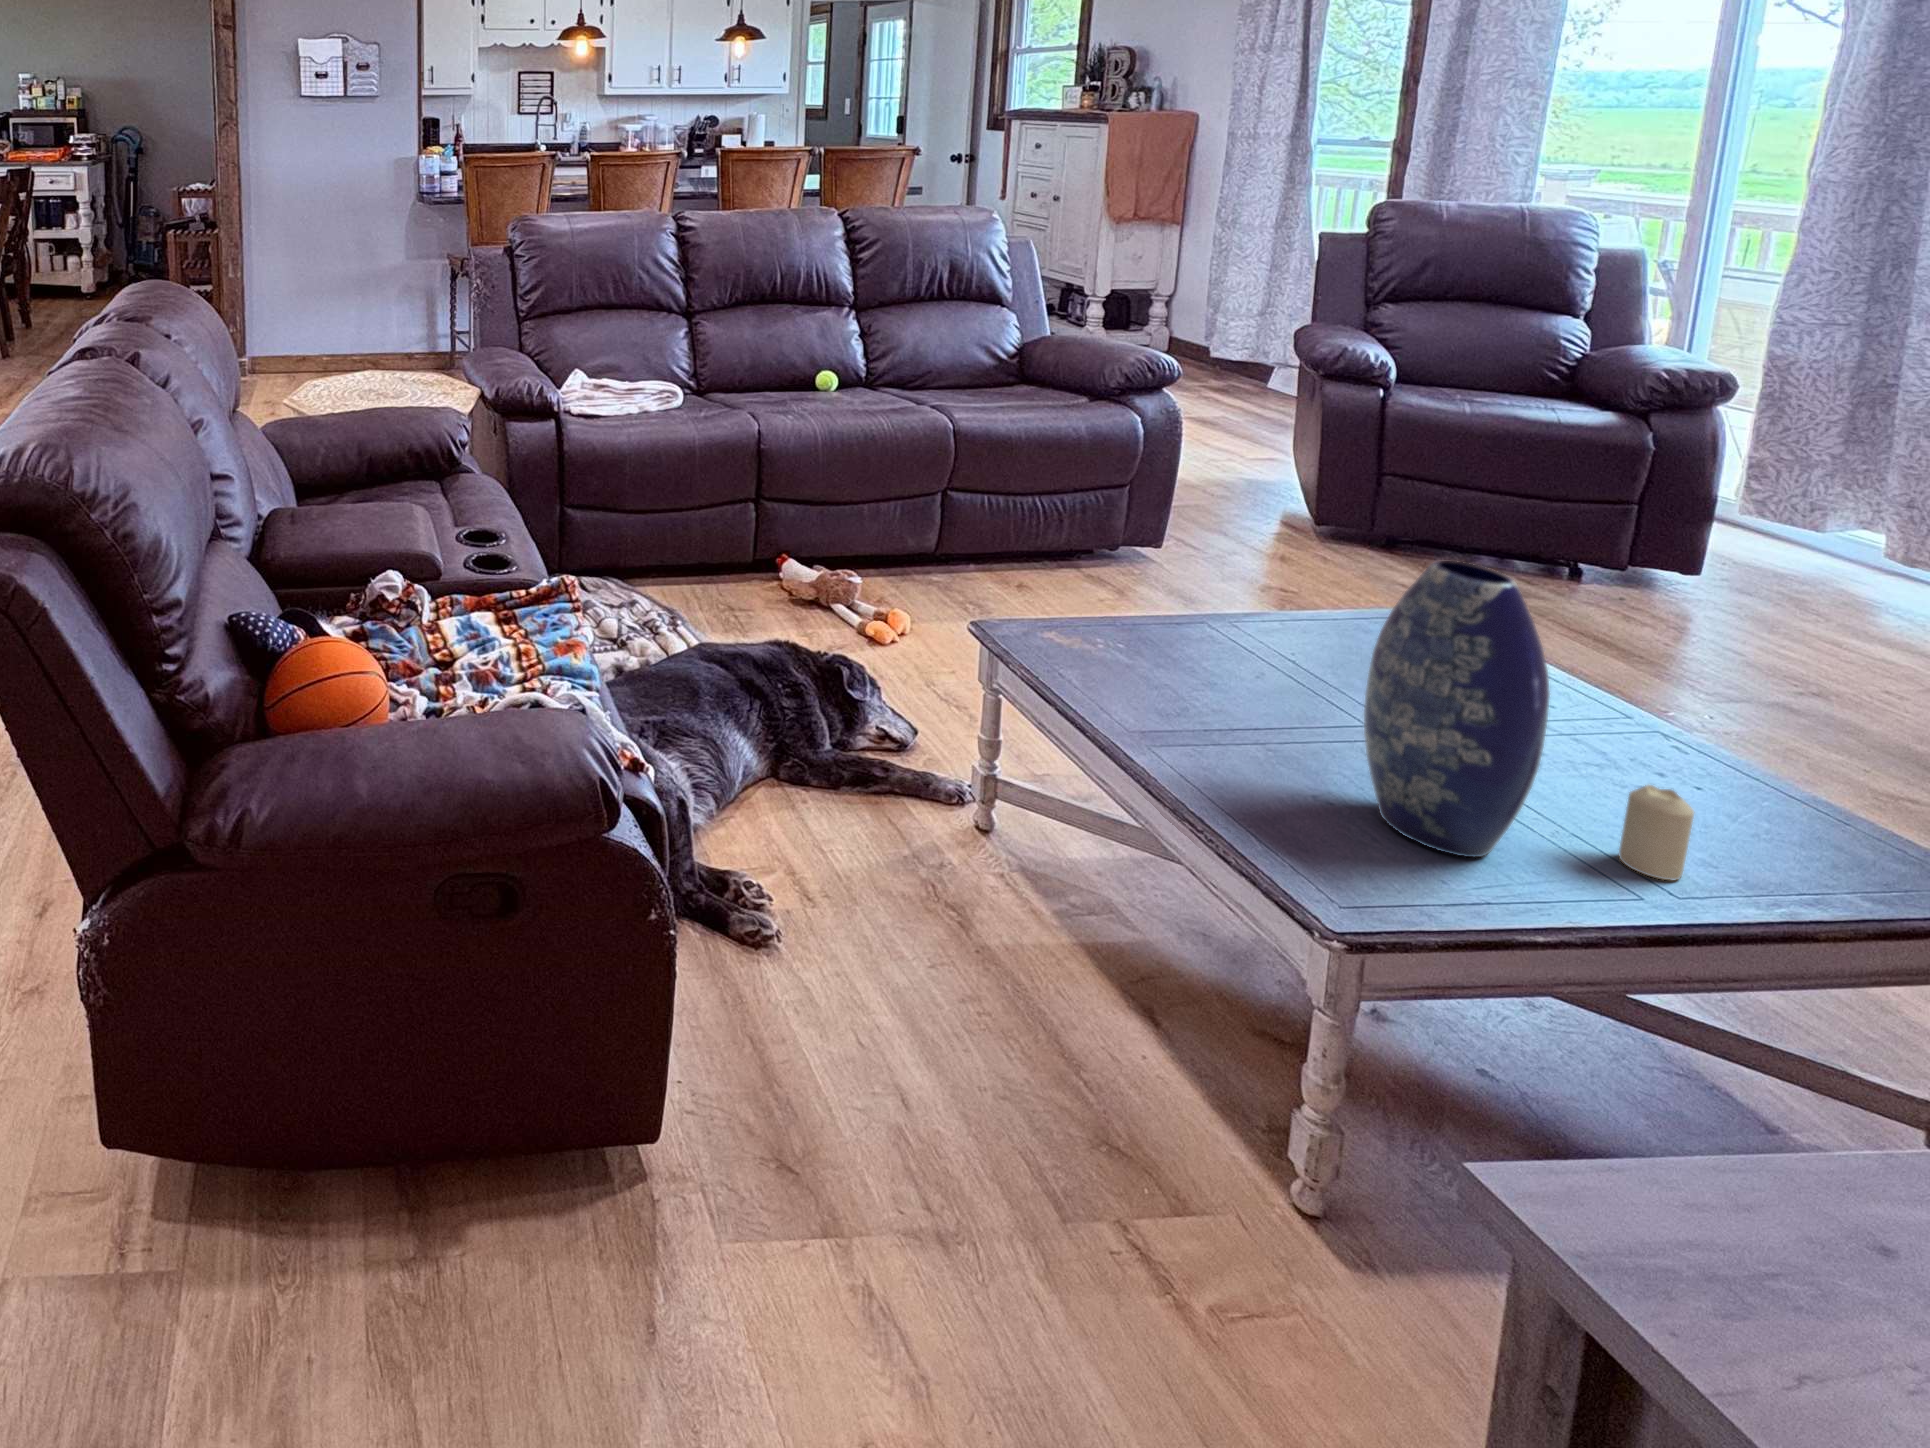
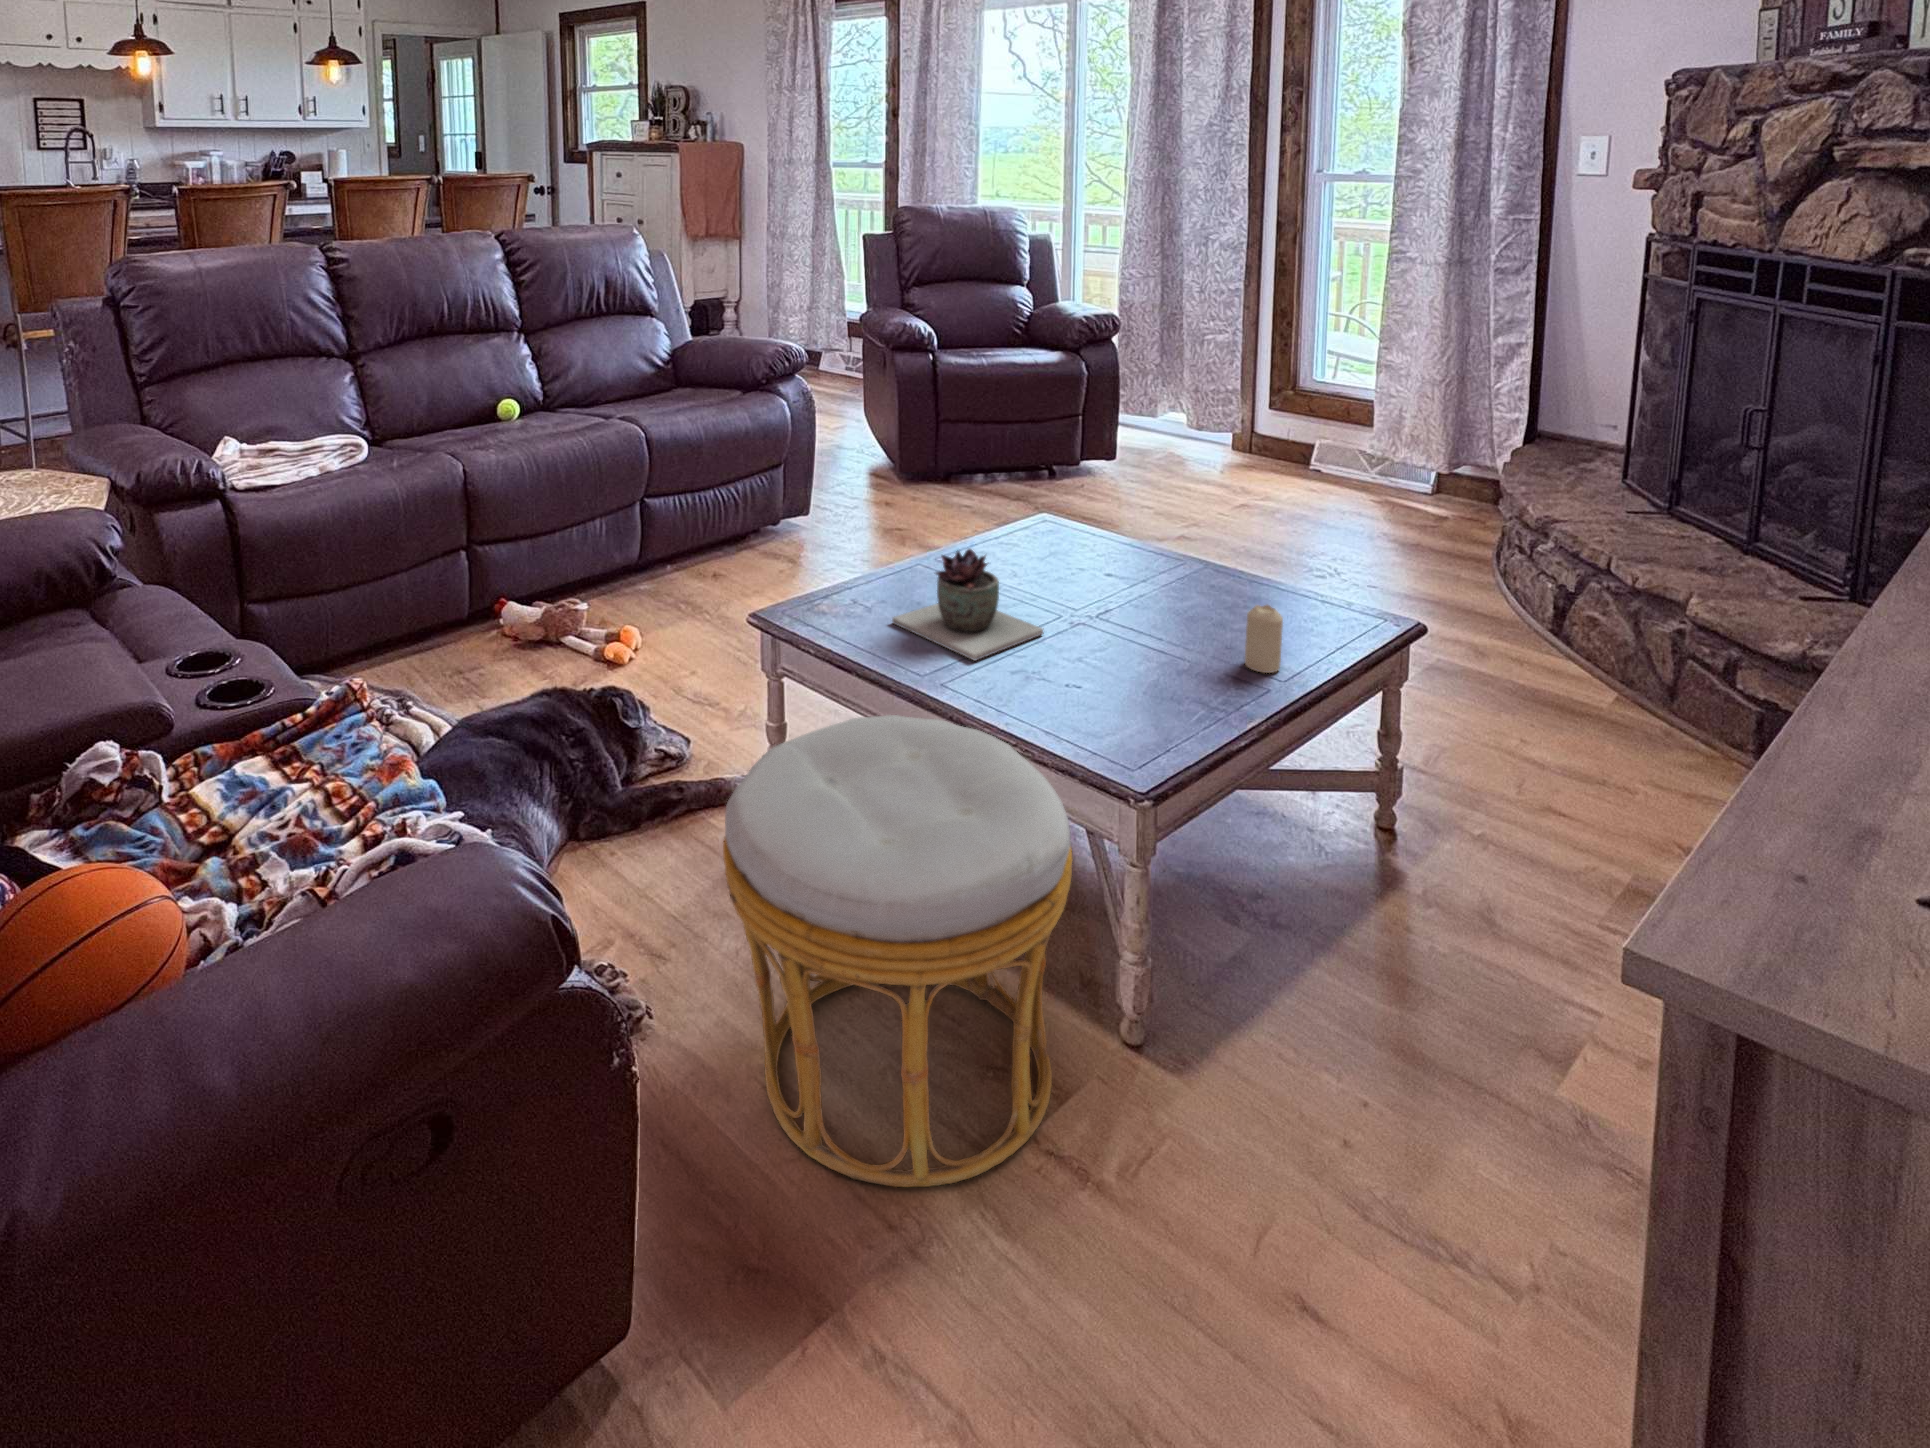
vase: present [1364,561,1550,857] -> none [1099,464,1215,700]
succulent plant: none [1118,611,1315,734] -> present [892,549,1044,660]
ottoman: none [824,739,1213,1220] -> present [723,715,1073,1187]

